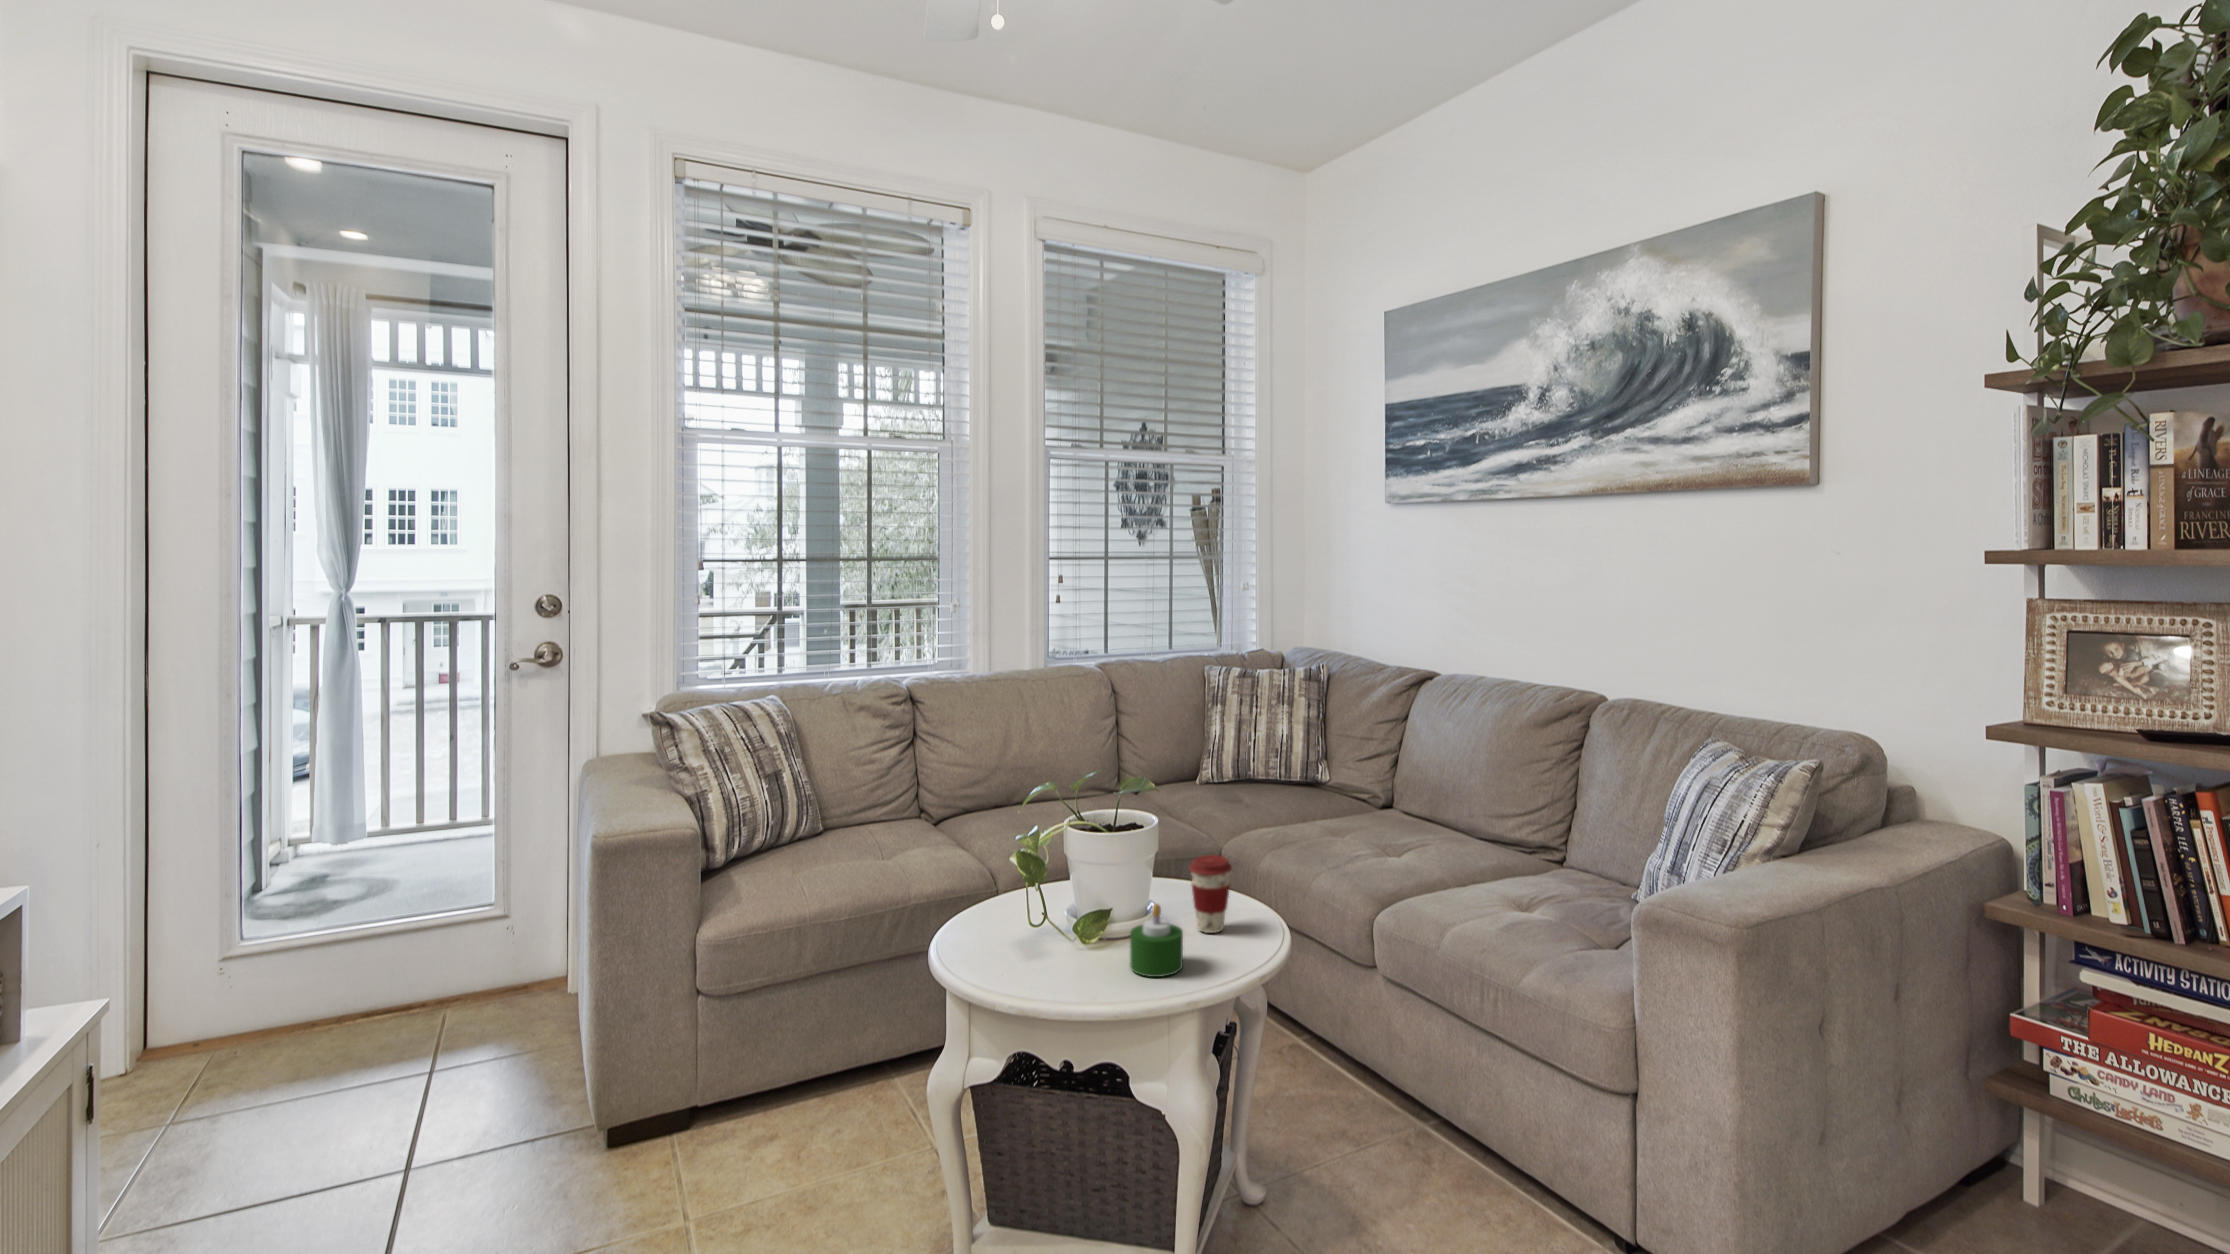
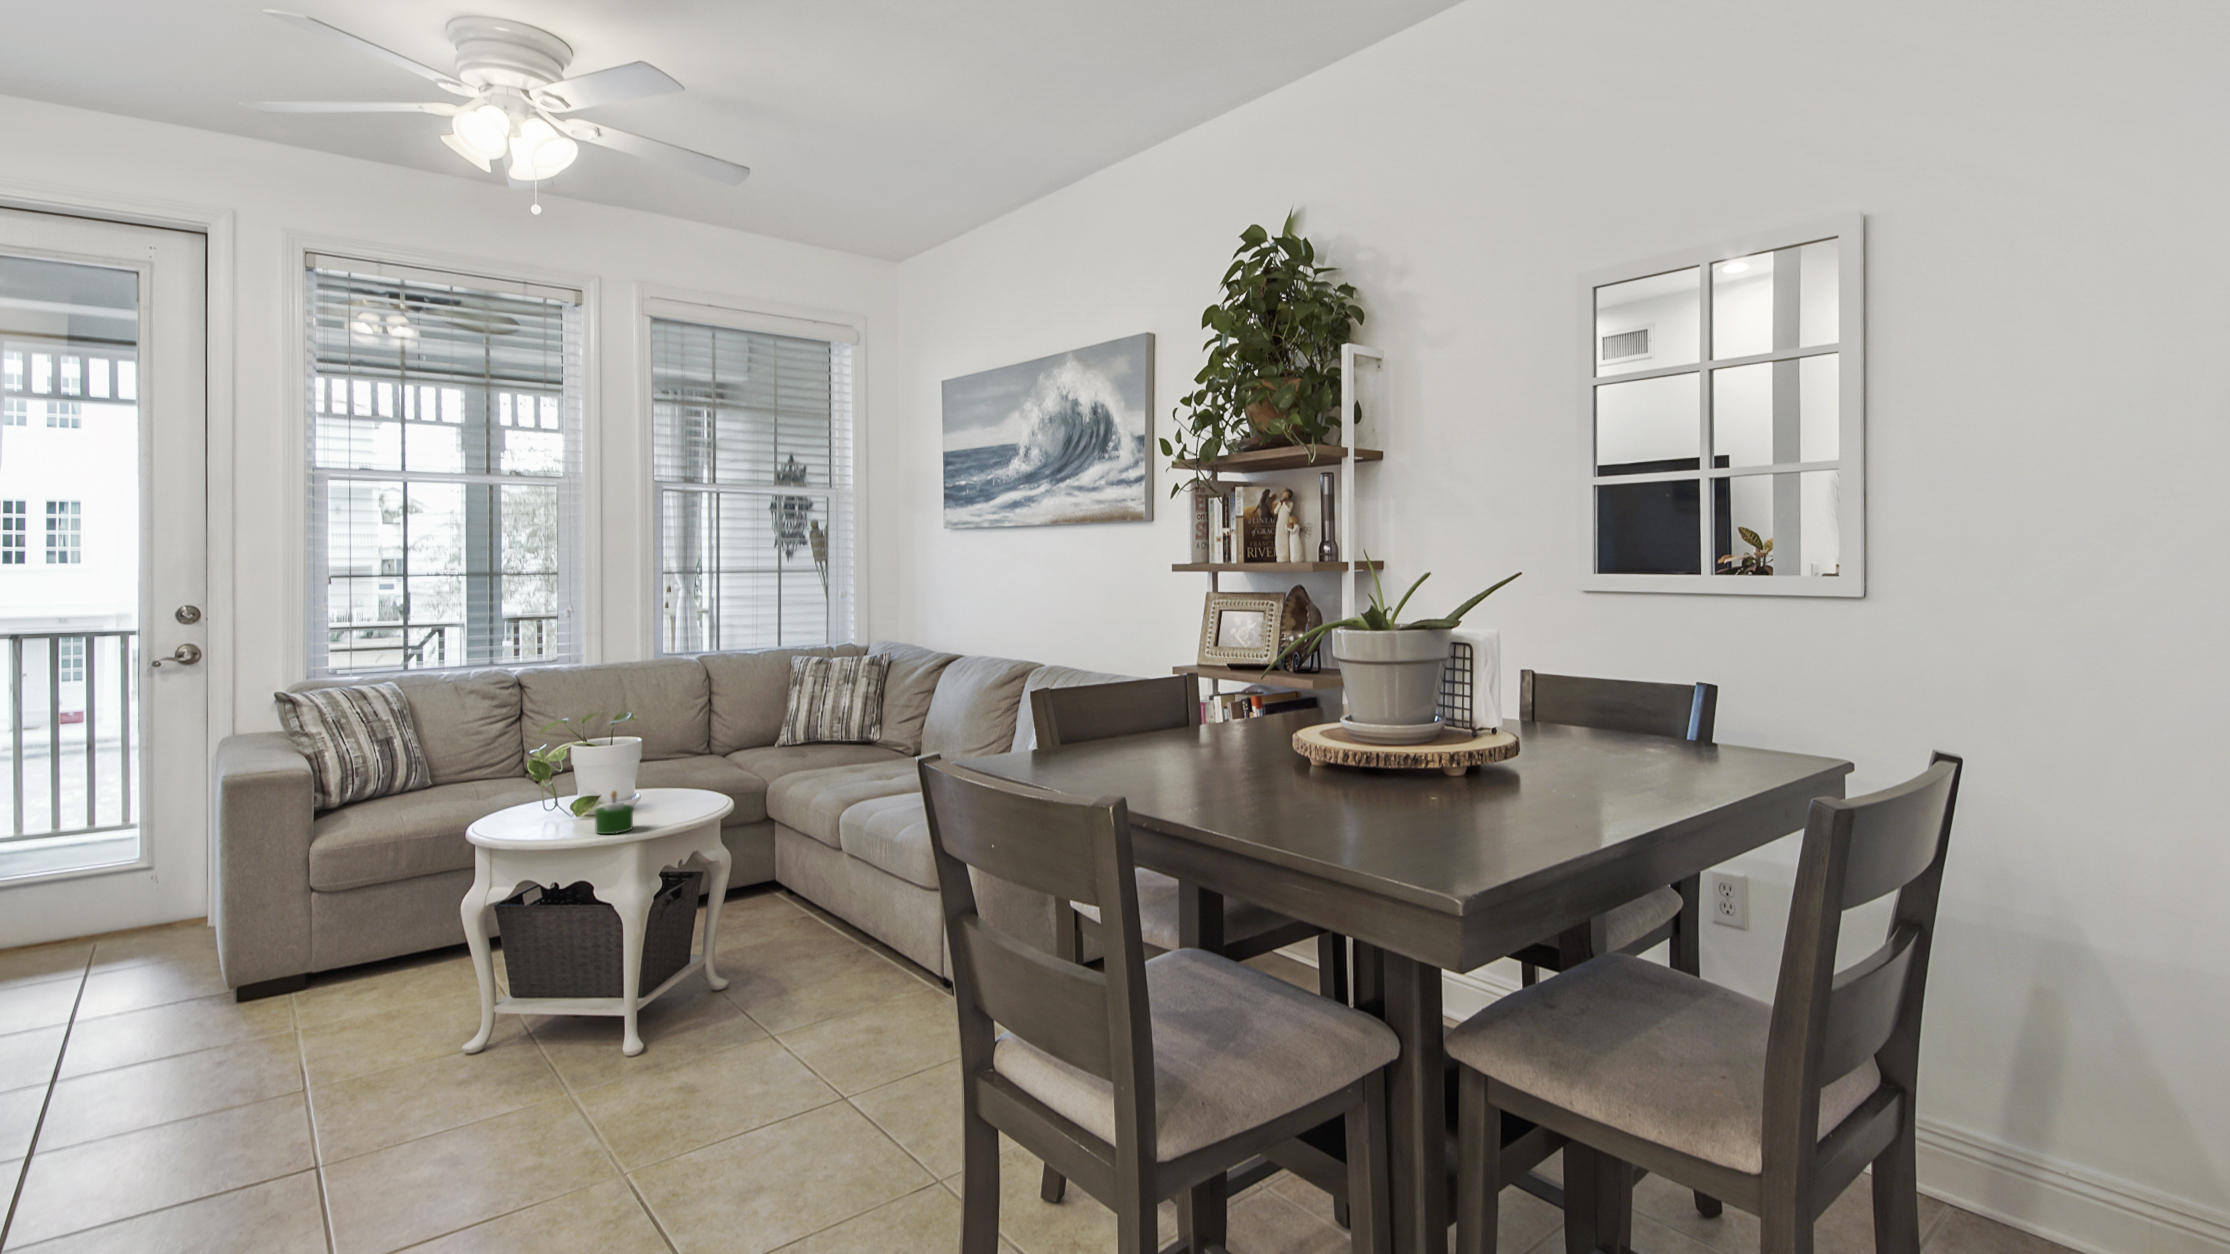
coffee cup: present [1189,855,1232,933] -> none [654,766,685,815]

